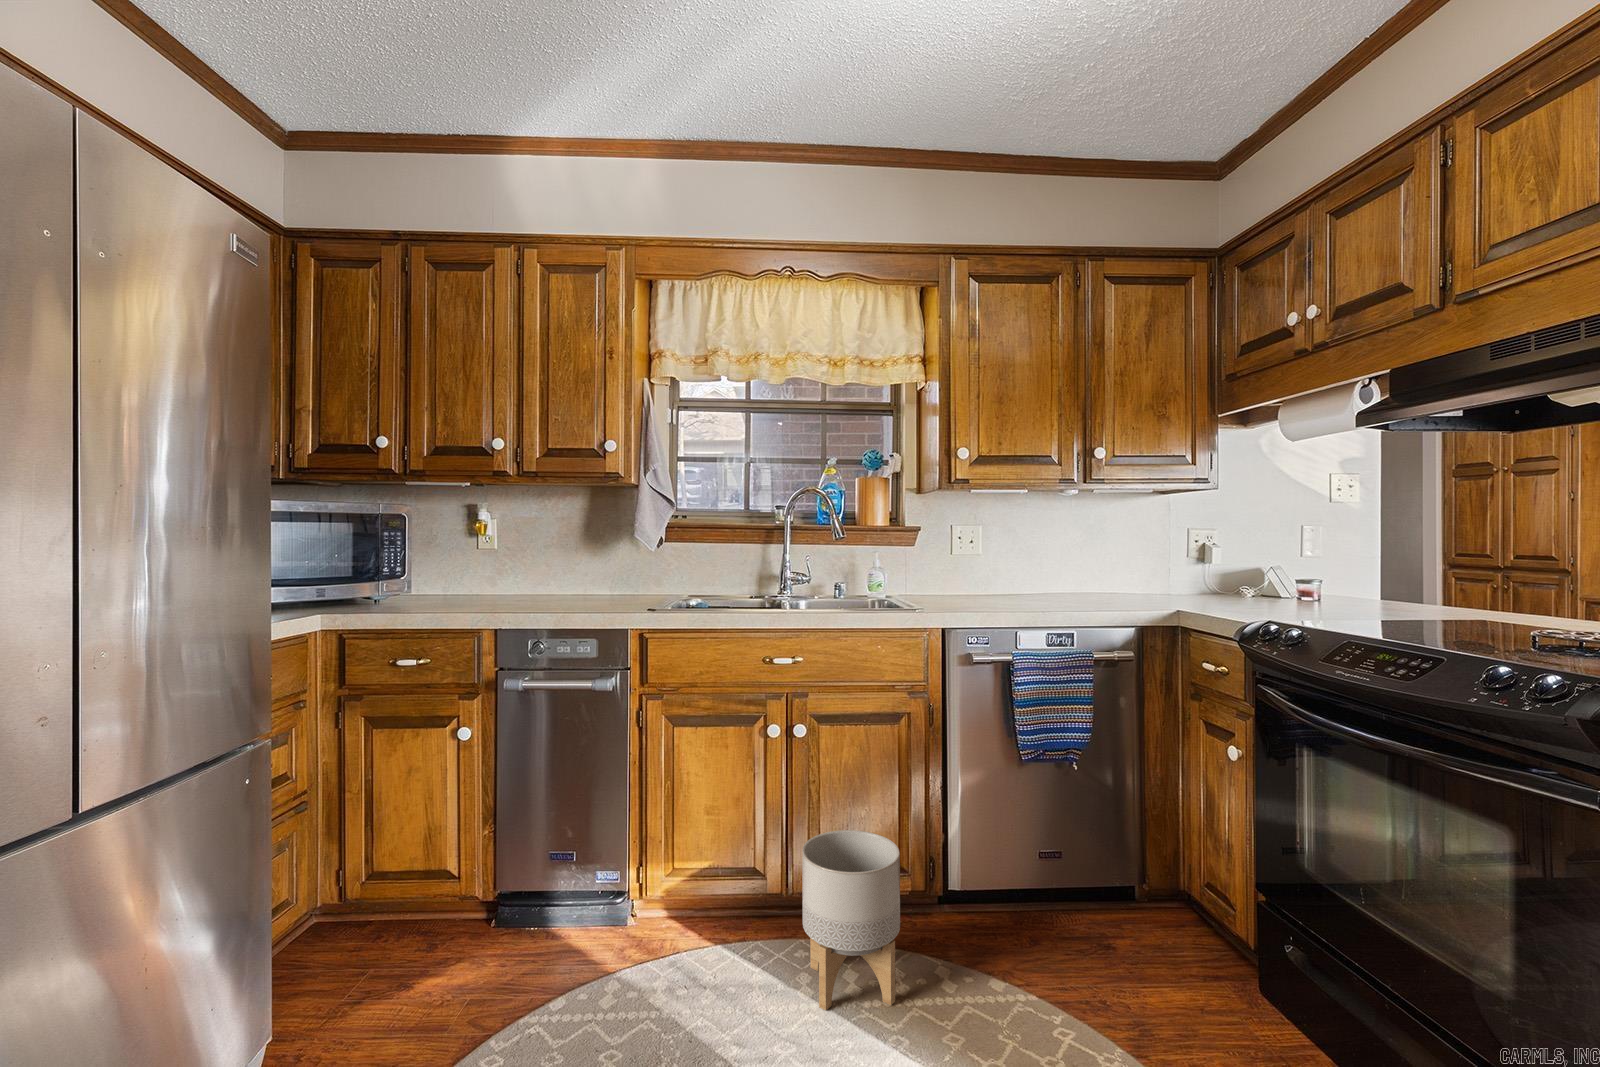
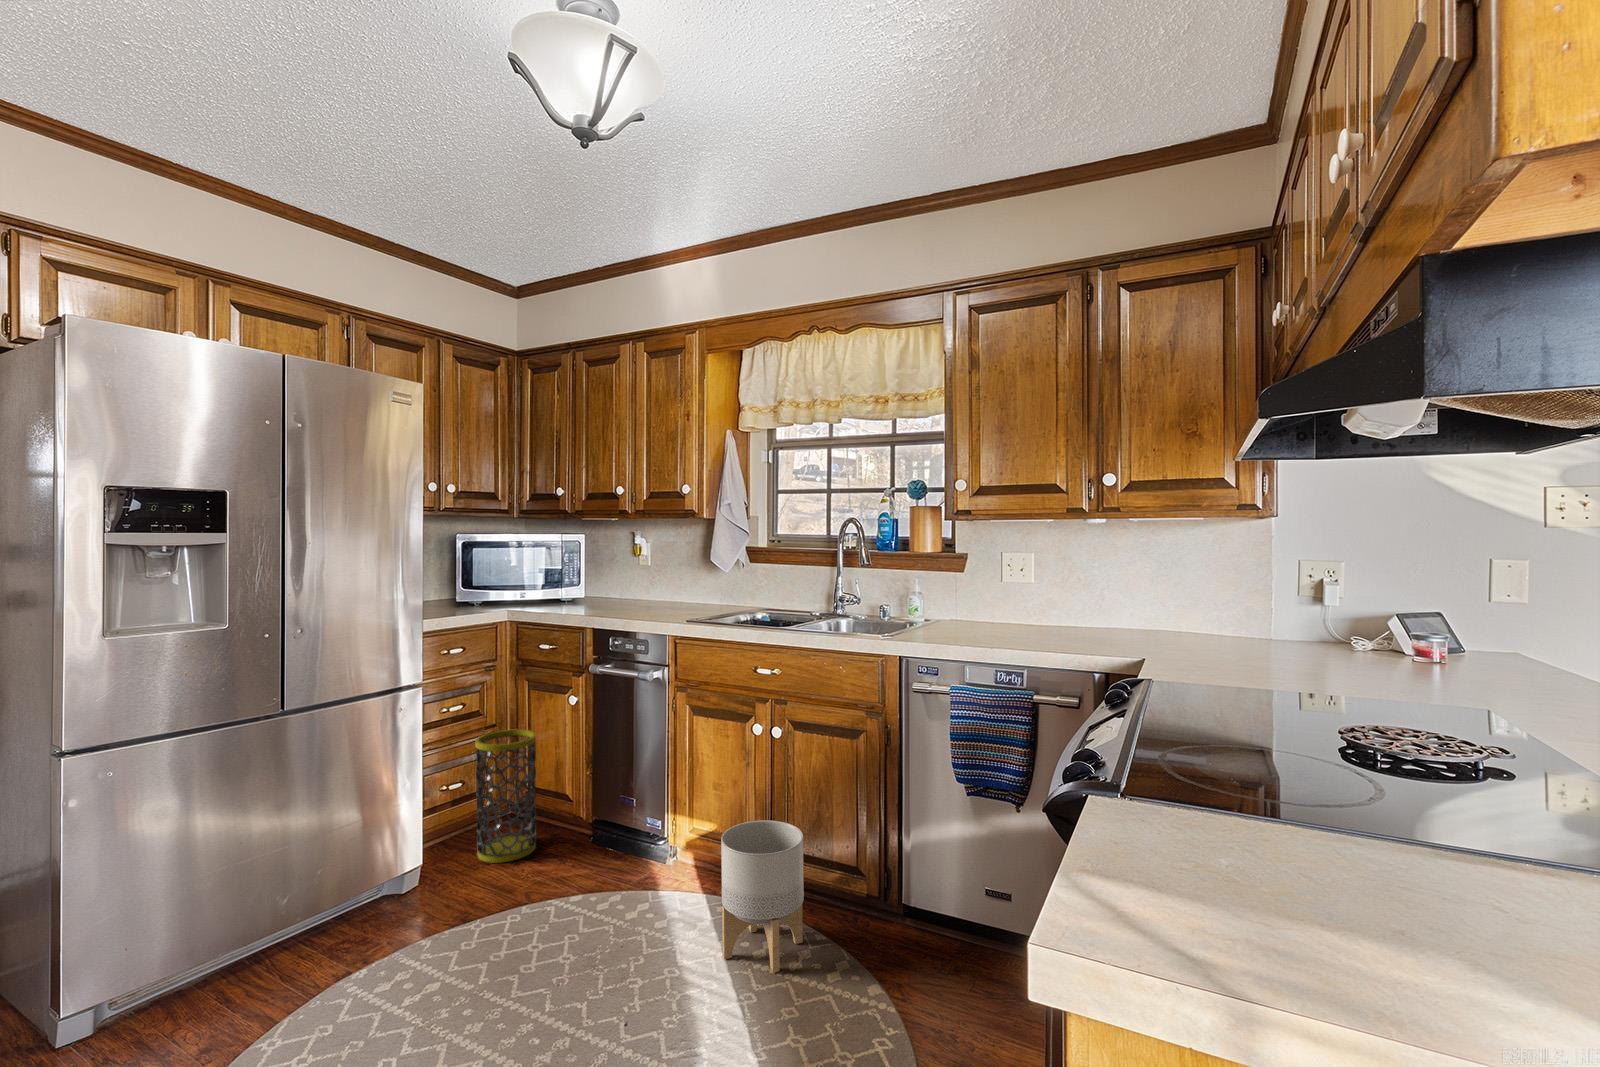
trash can: none [319,785,419,1000] -> present [475,729,536,863]

